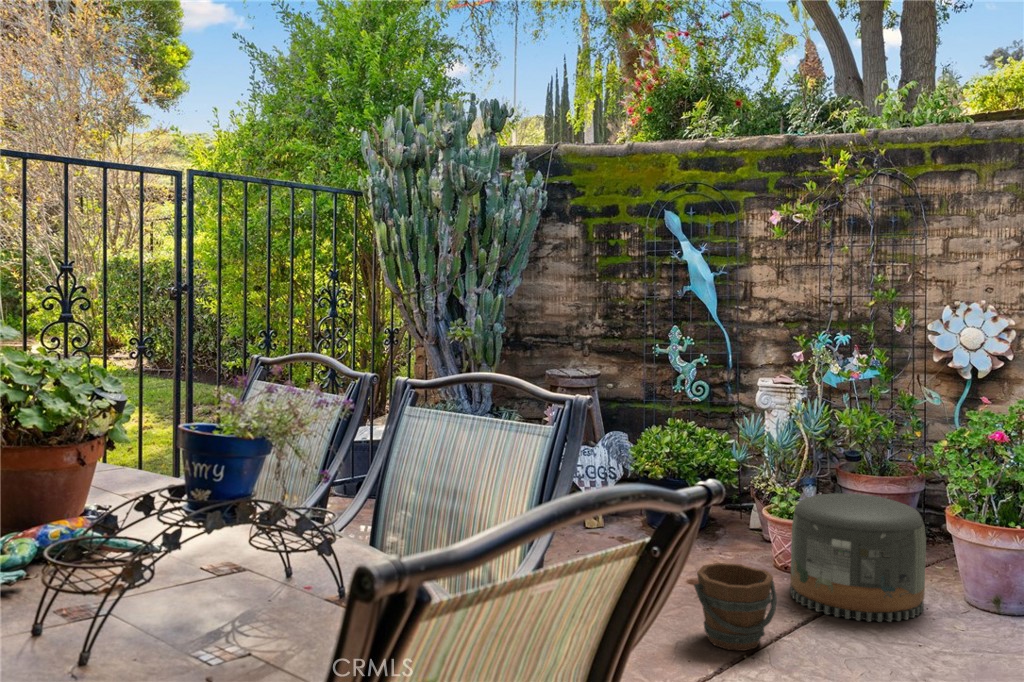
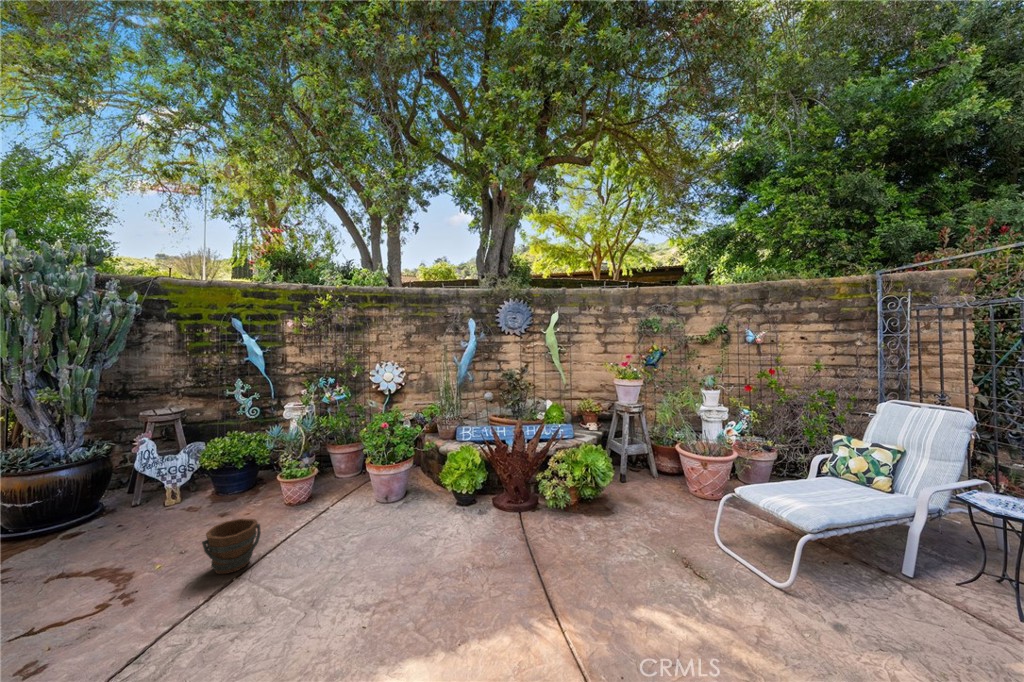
pouf: present [790,493,926,622] -> none [286,460,355,529]

